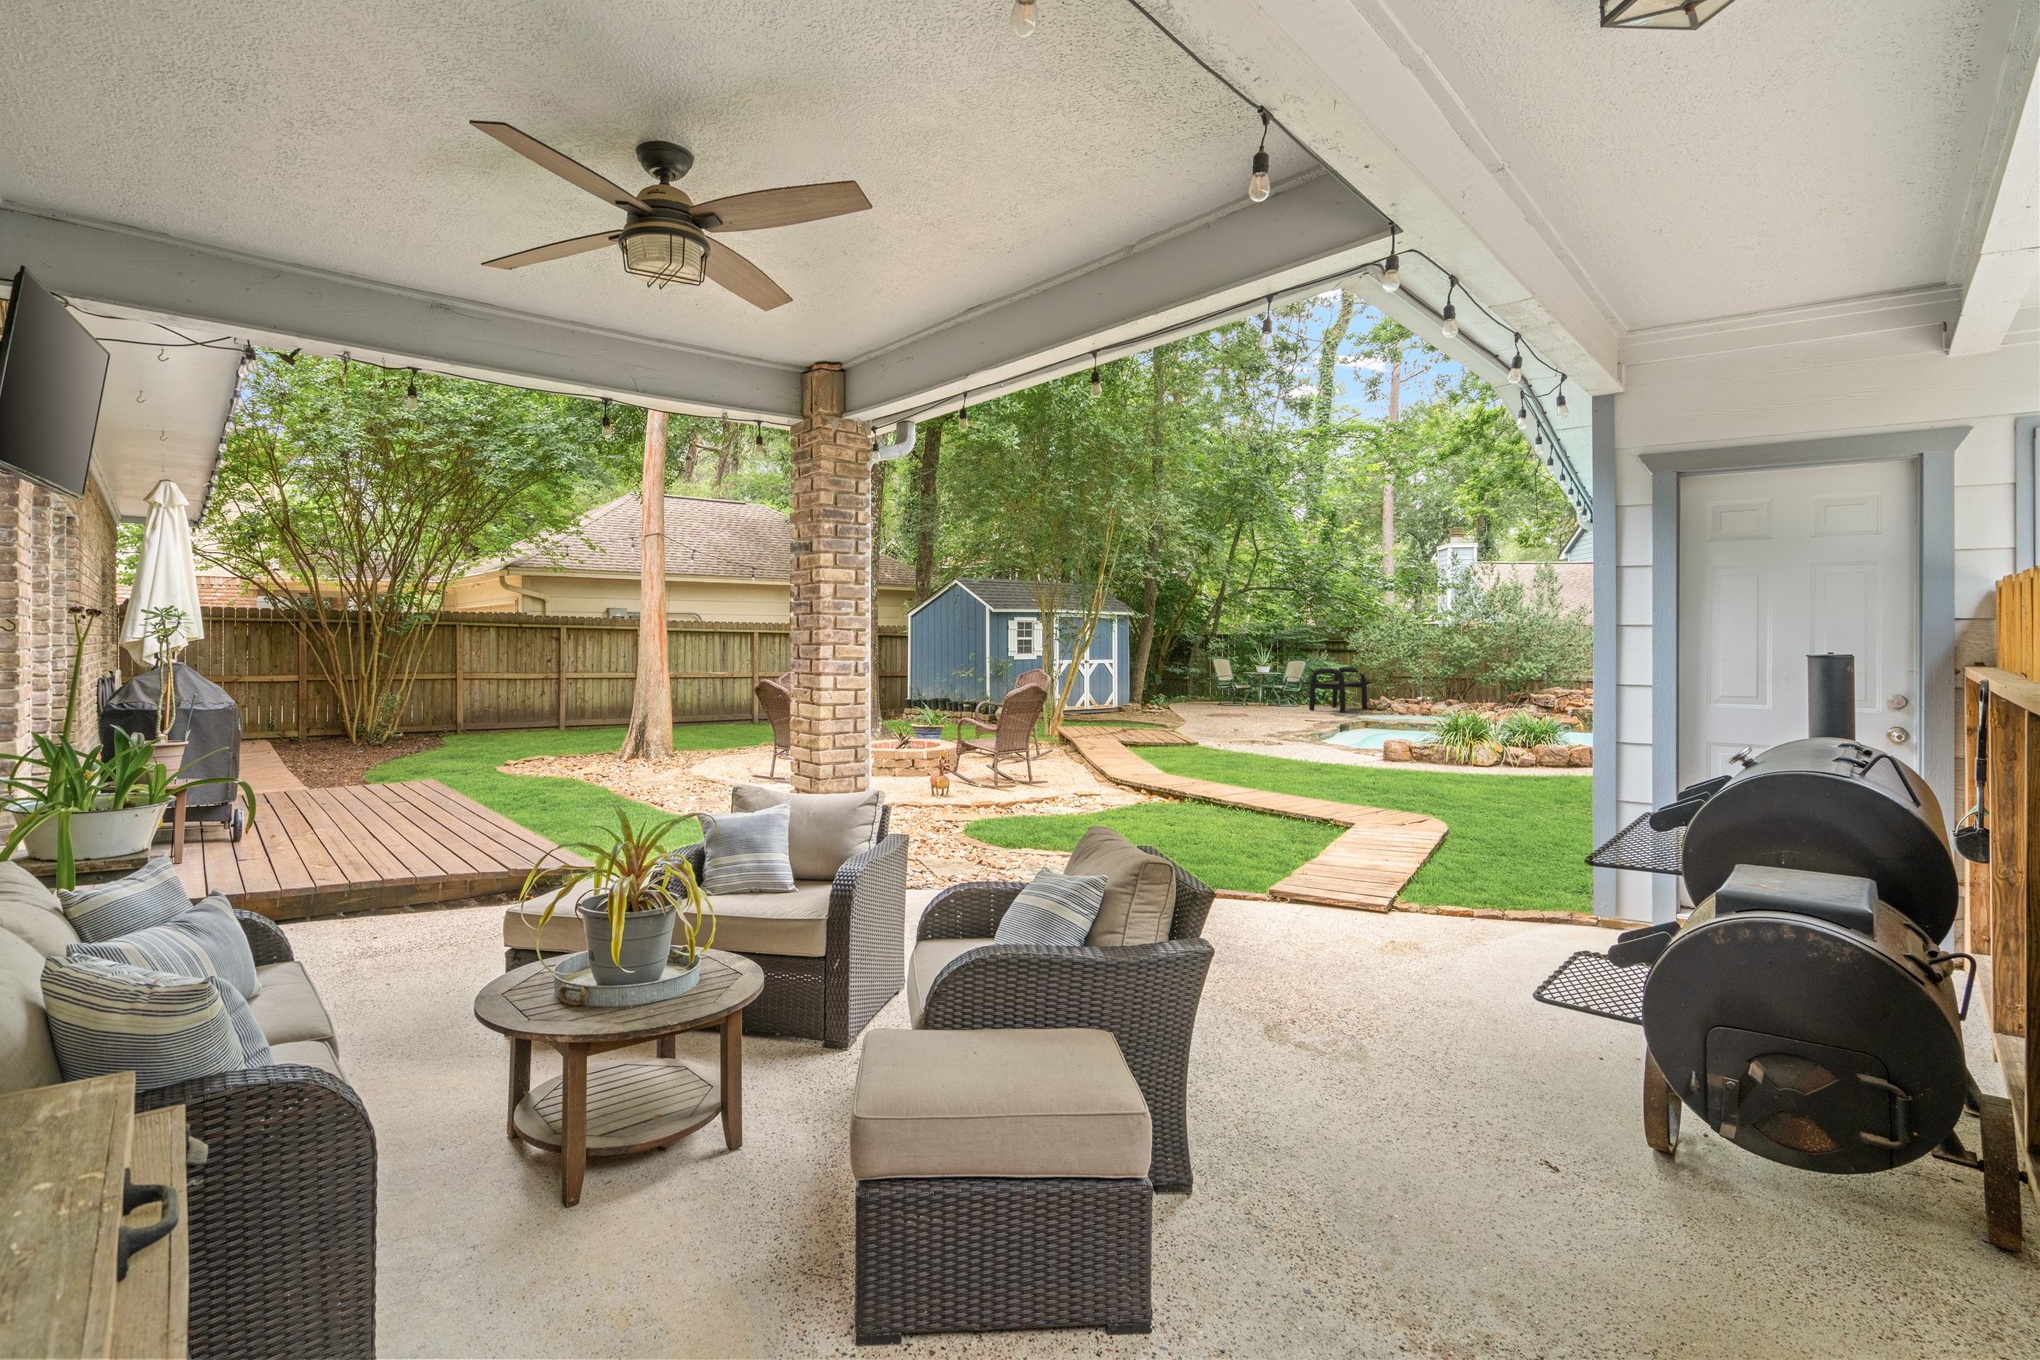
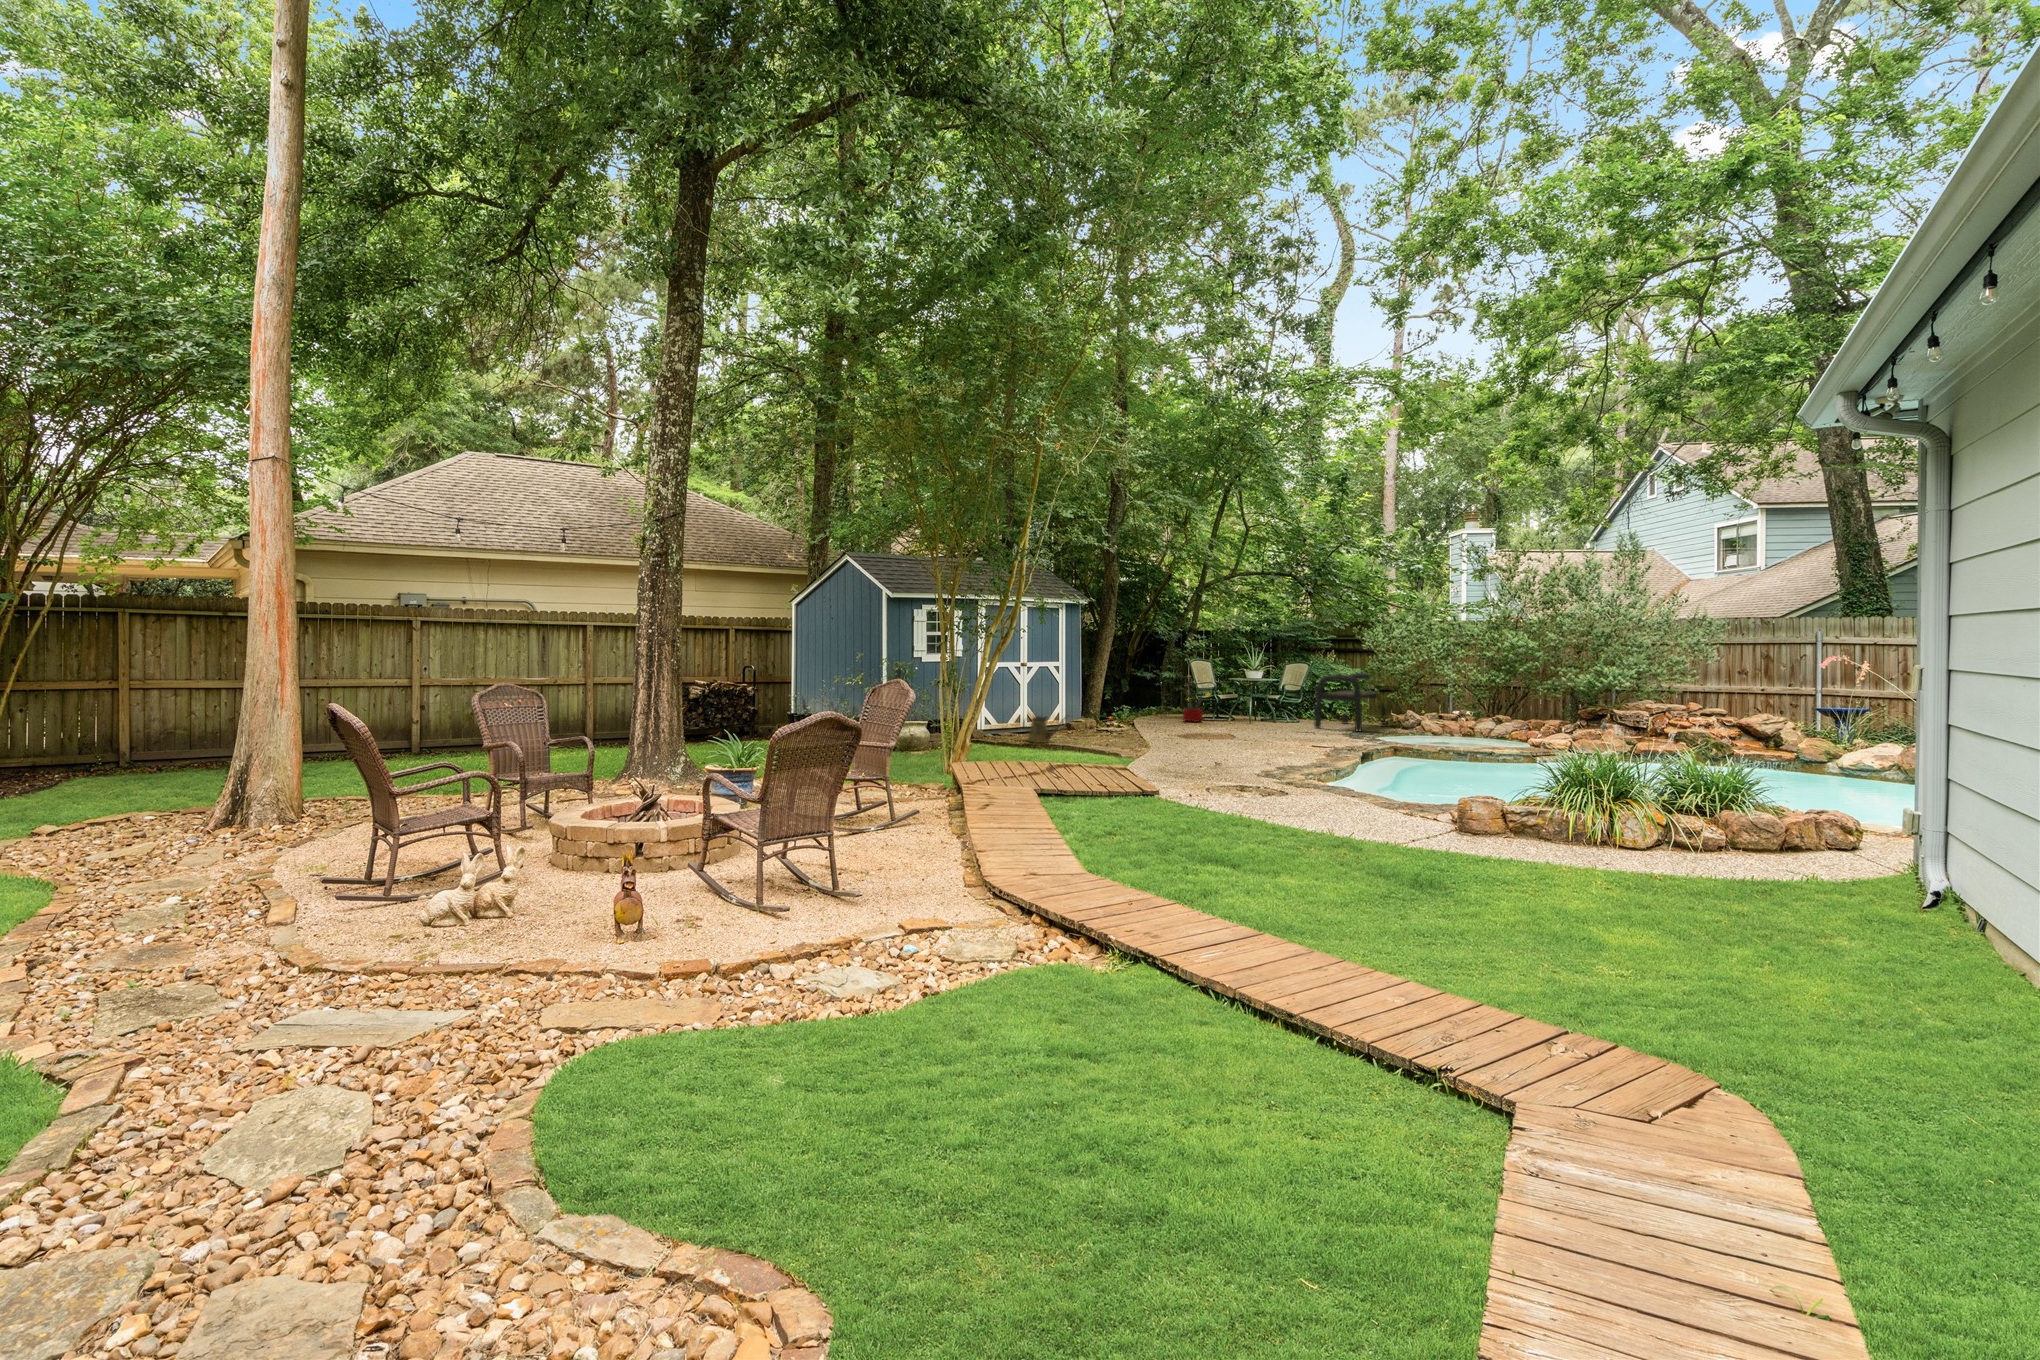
decorative plant: none [1206,670,1229,707] -> present [1183,680,1210,722]
watering can: none [1087,699,1123,721] -> present [1029,716,1069,743]

